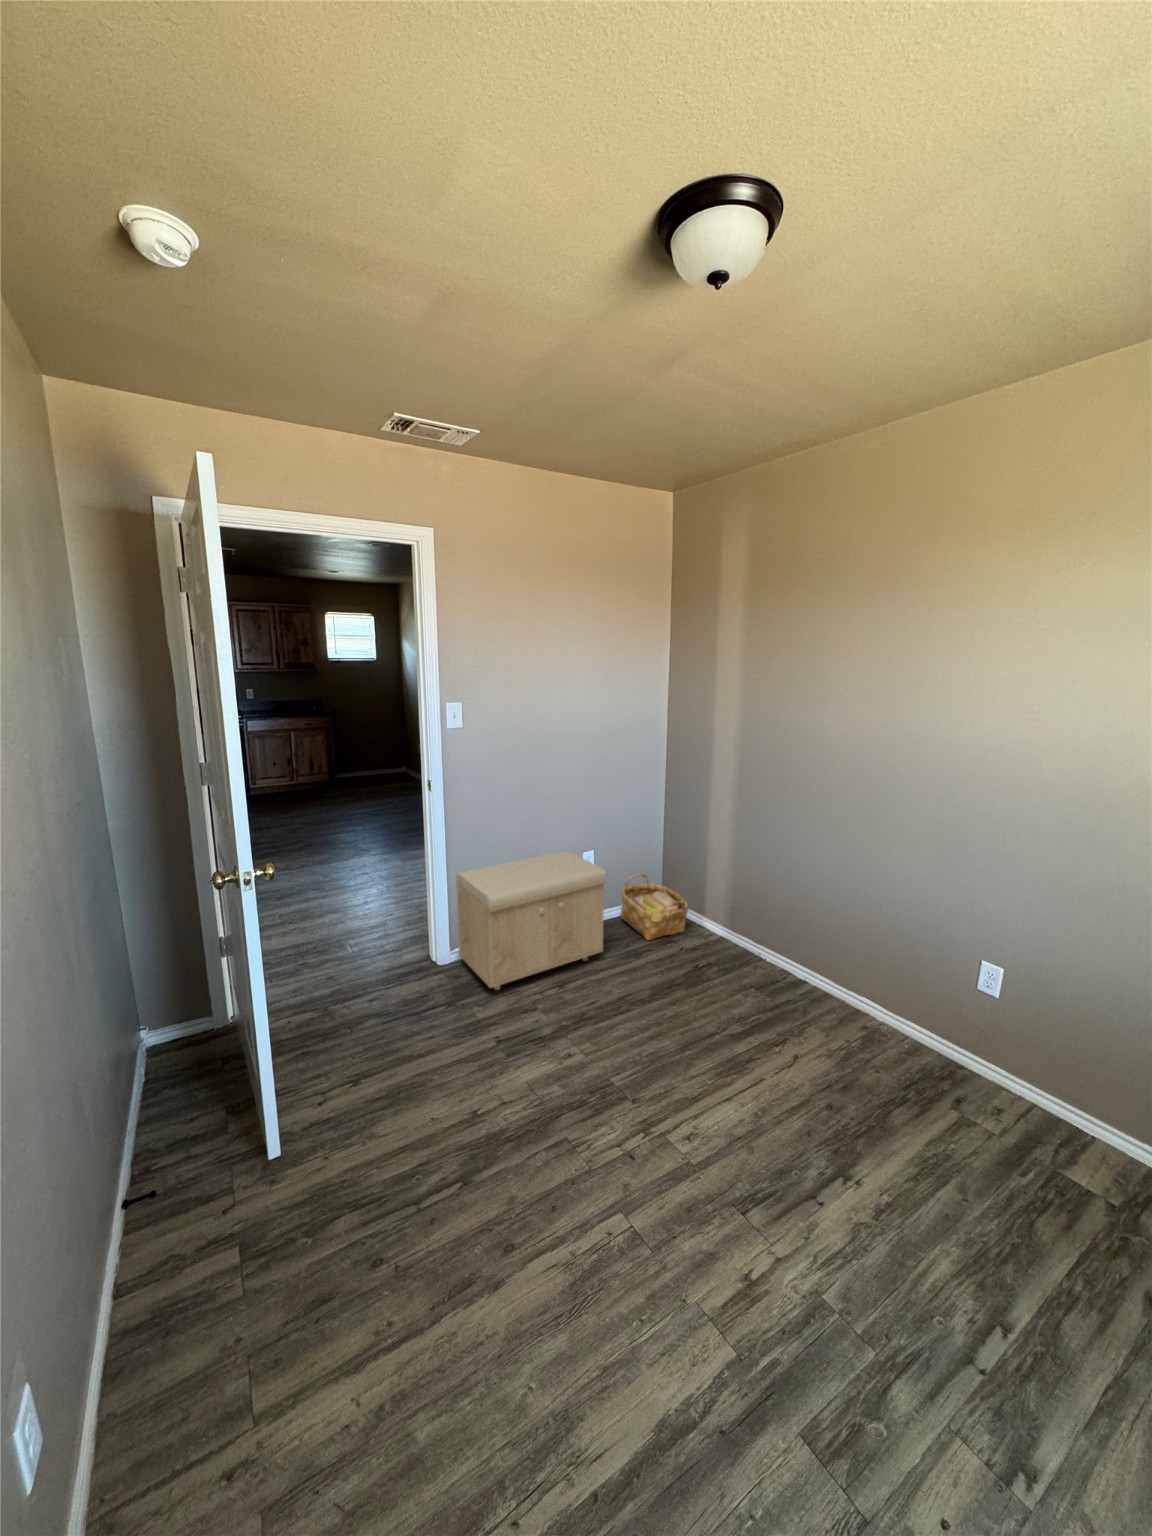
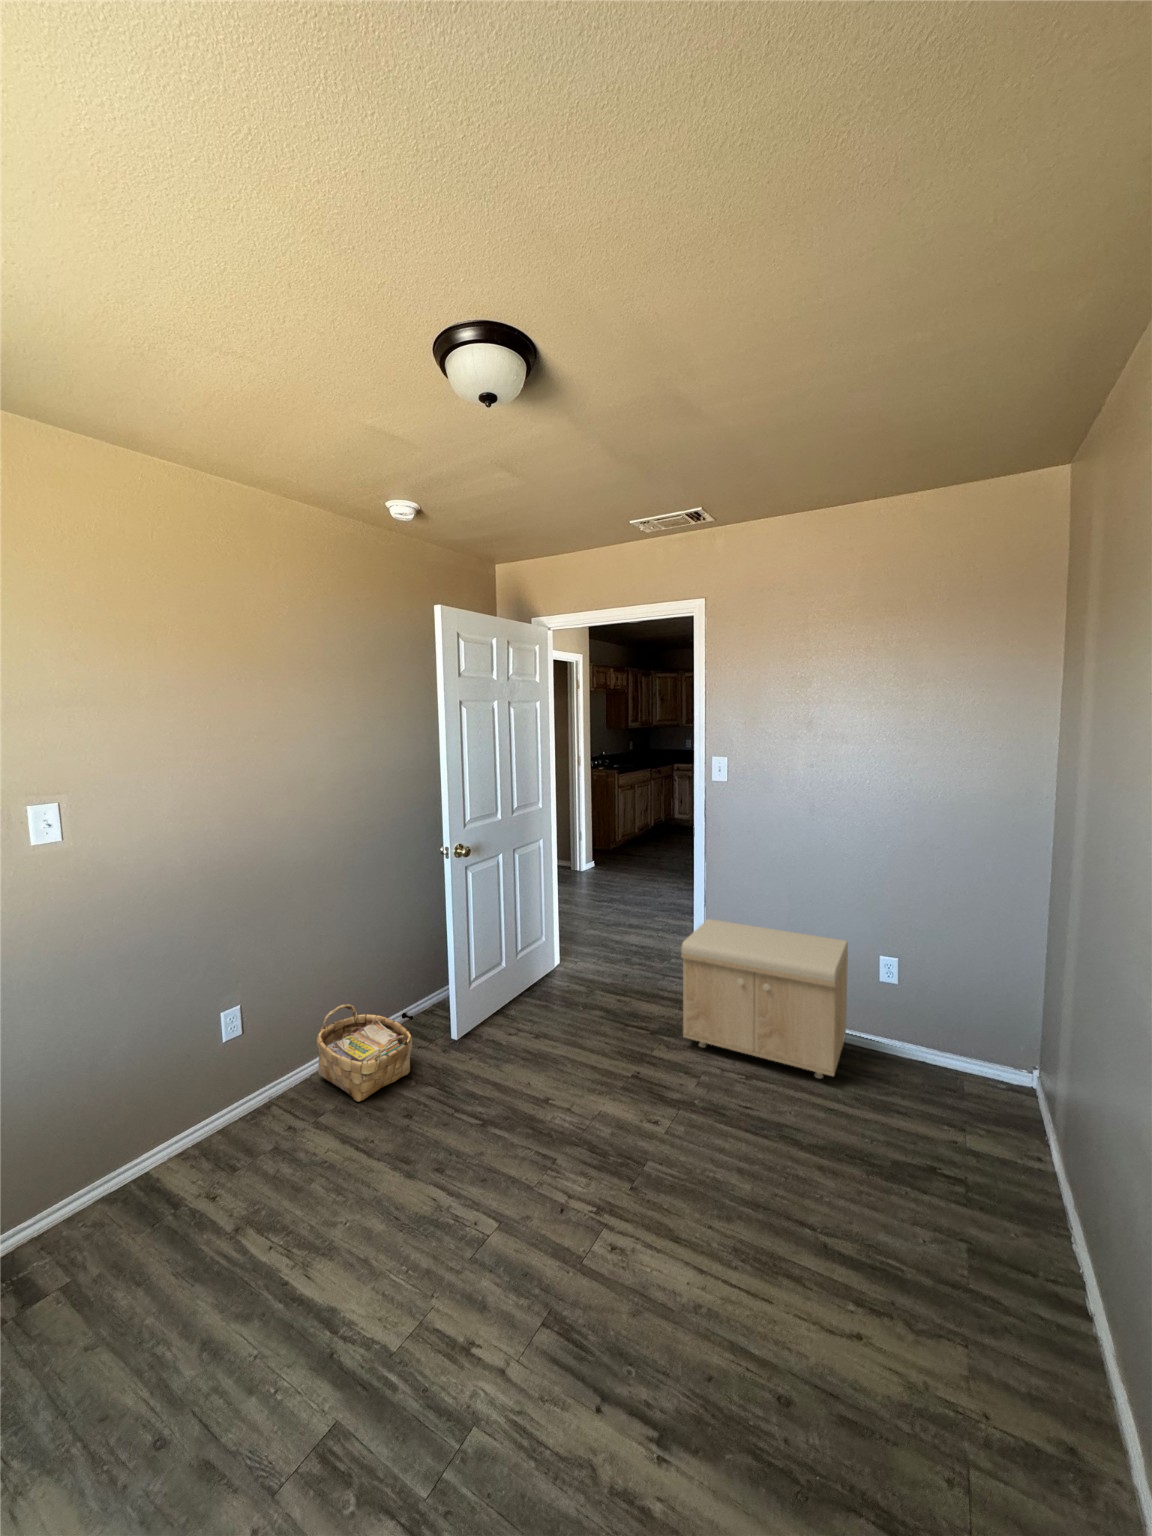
woven basket: present [621,873,688,940] -> present [317,1004,412,1102]

